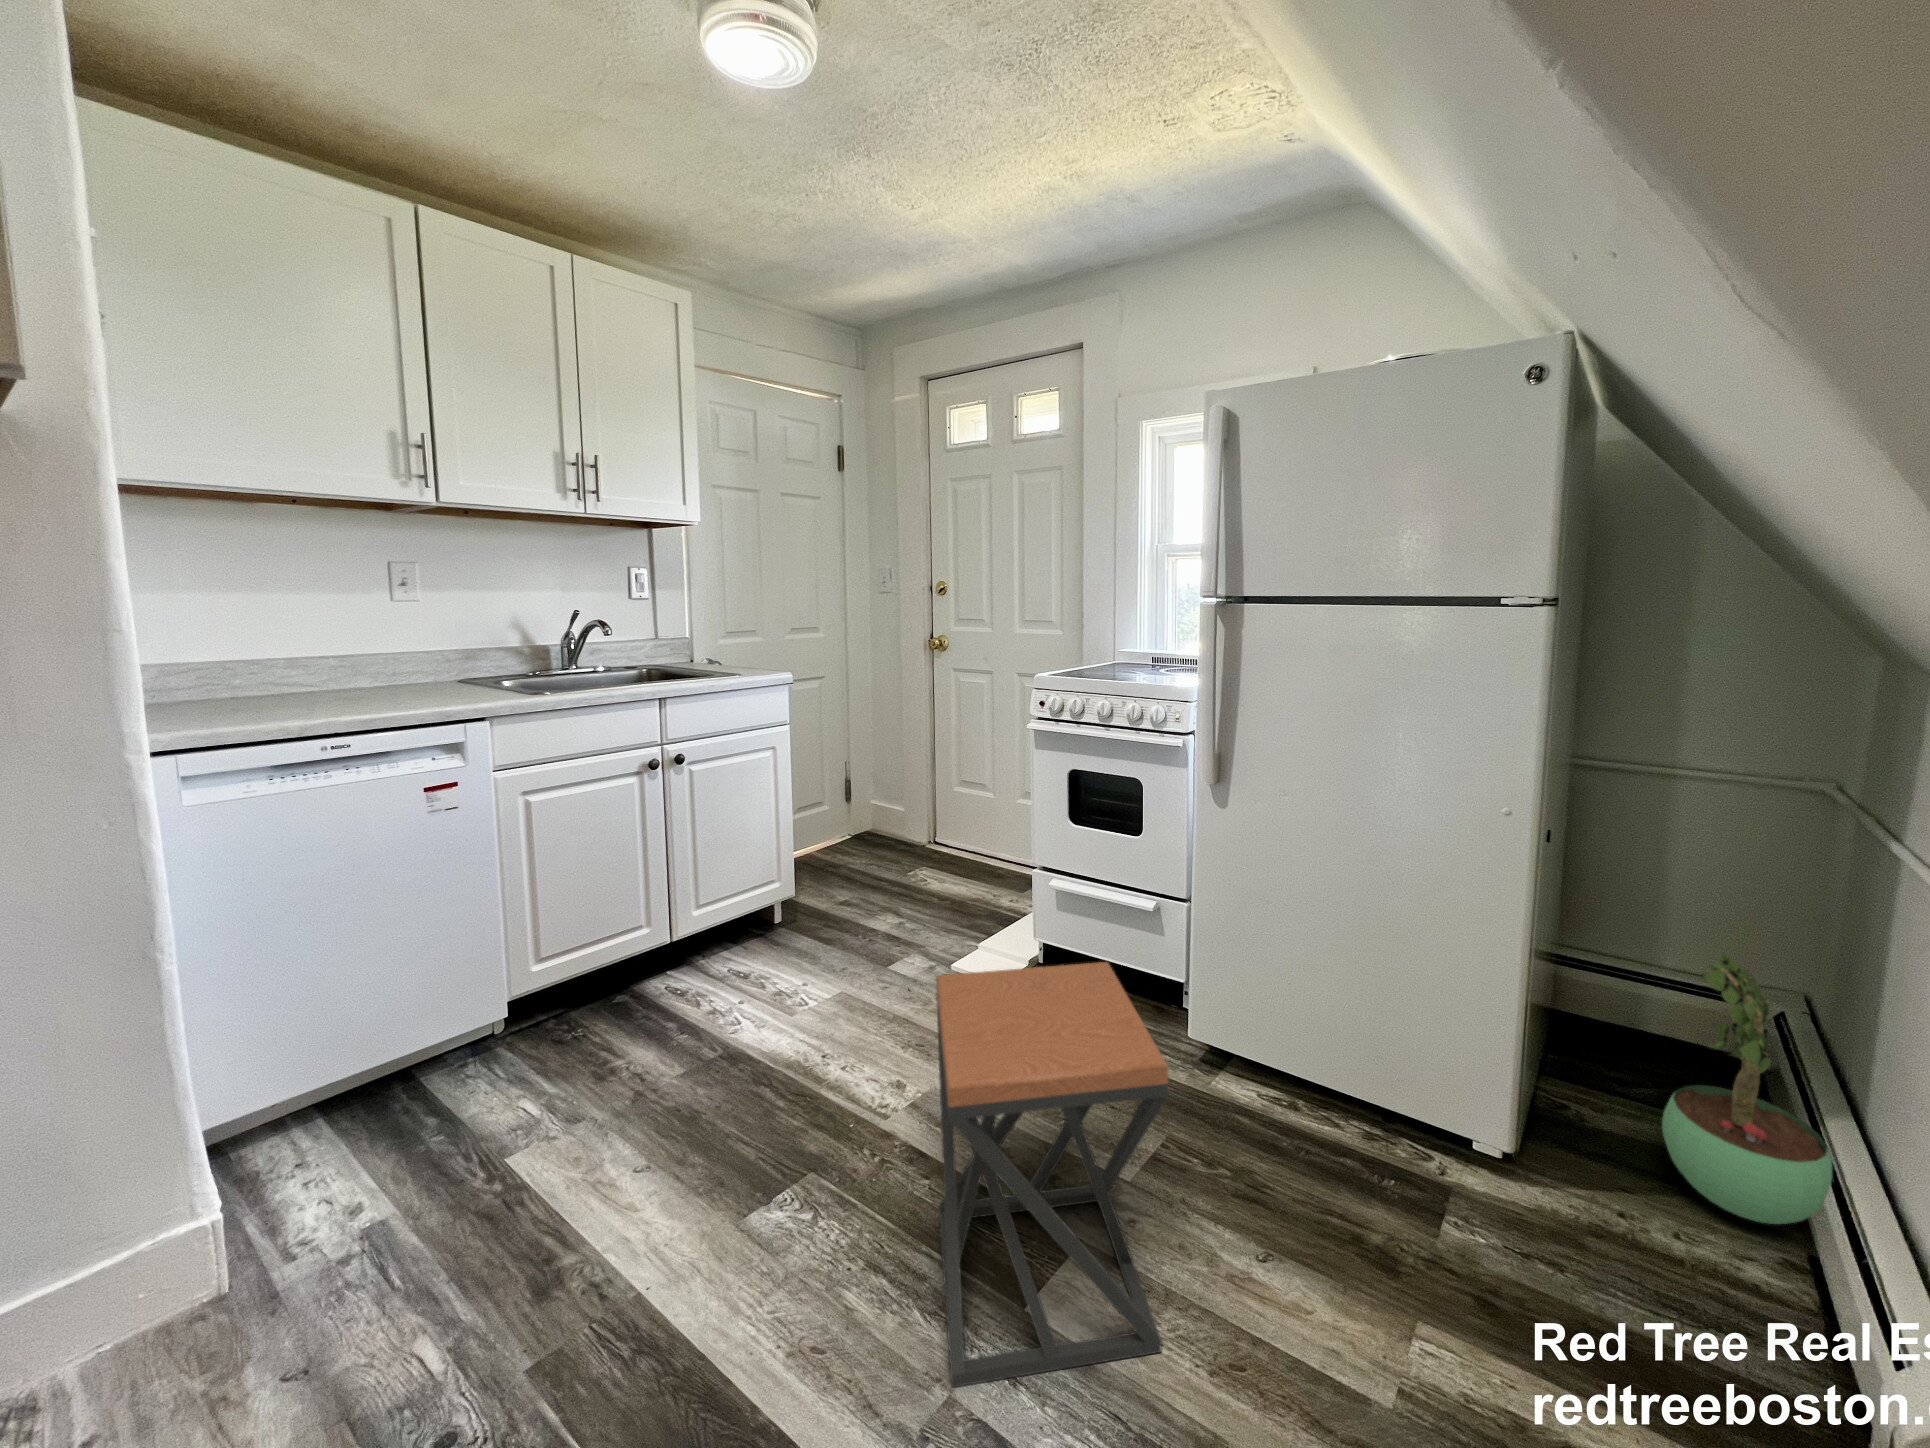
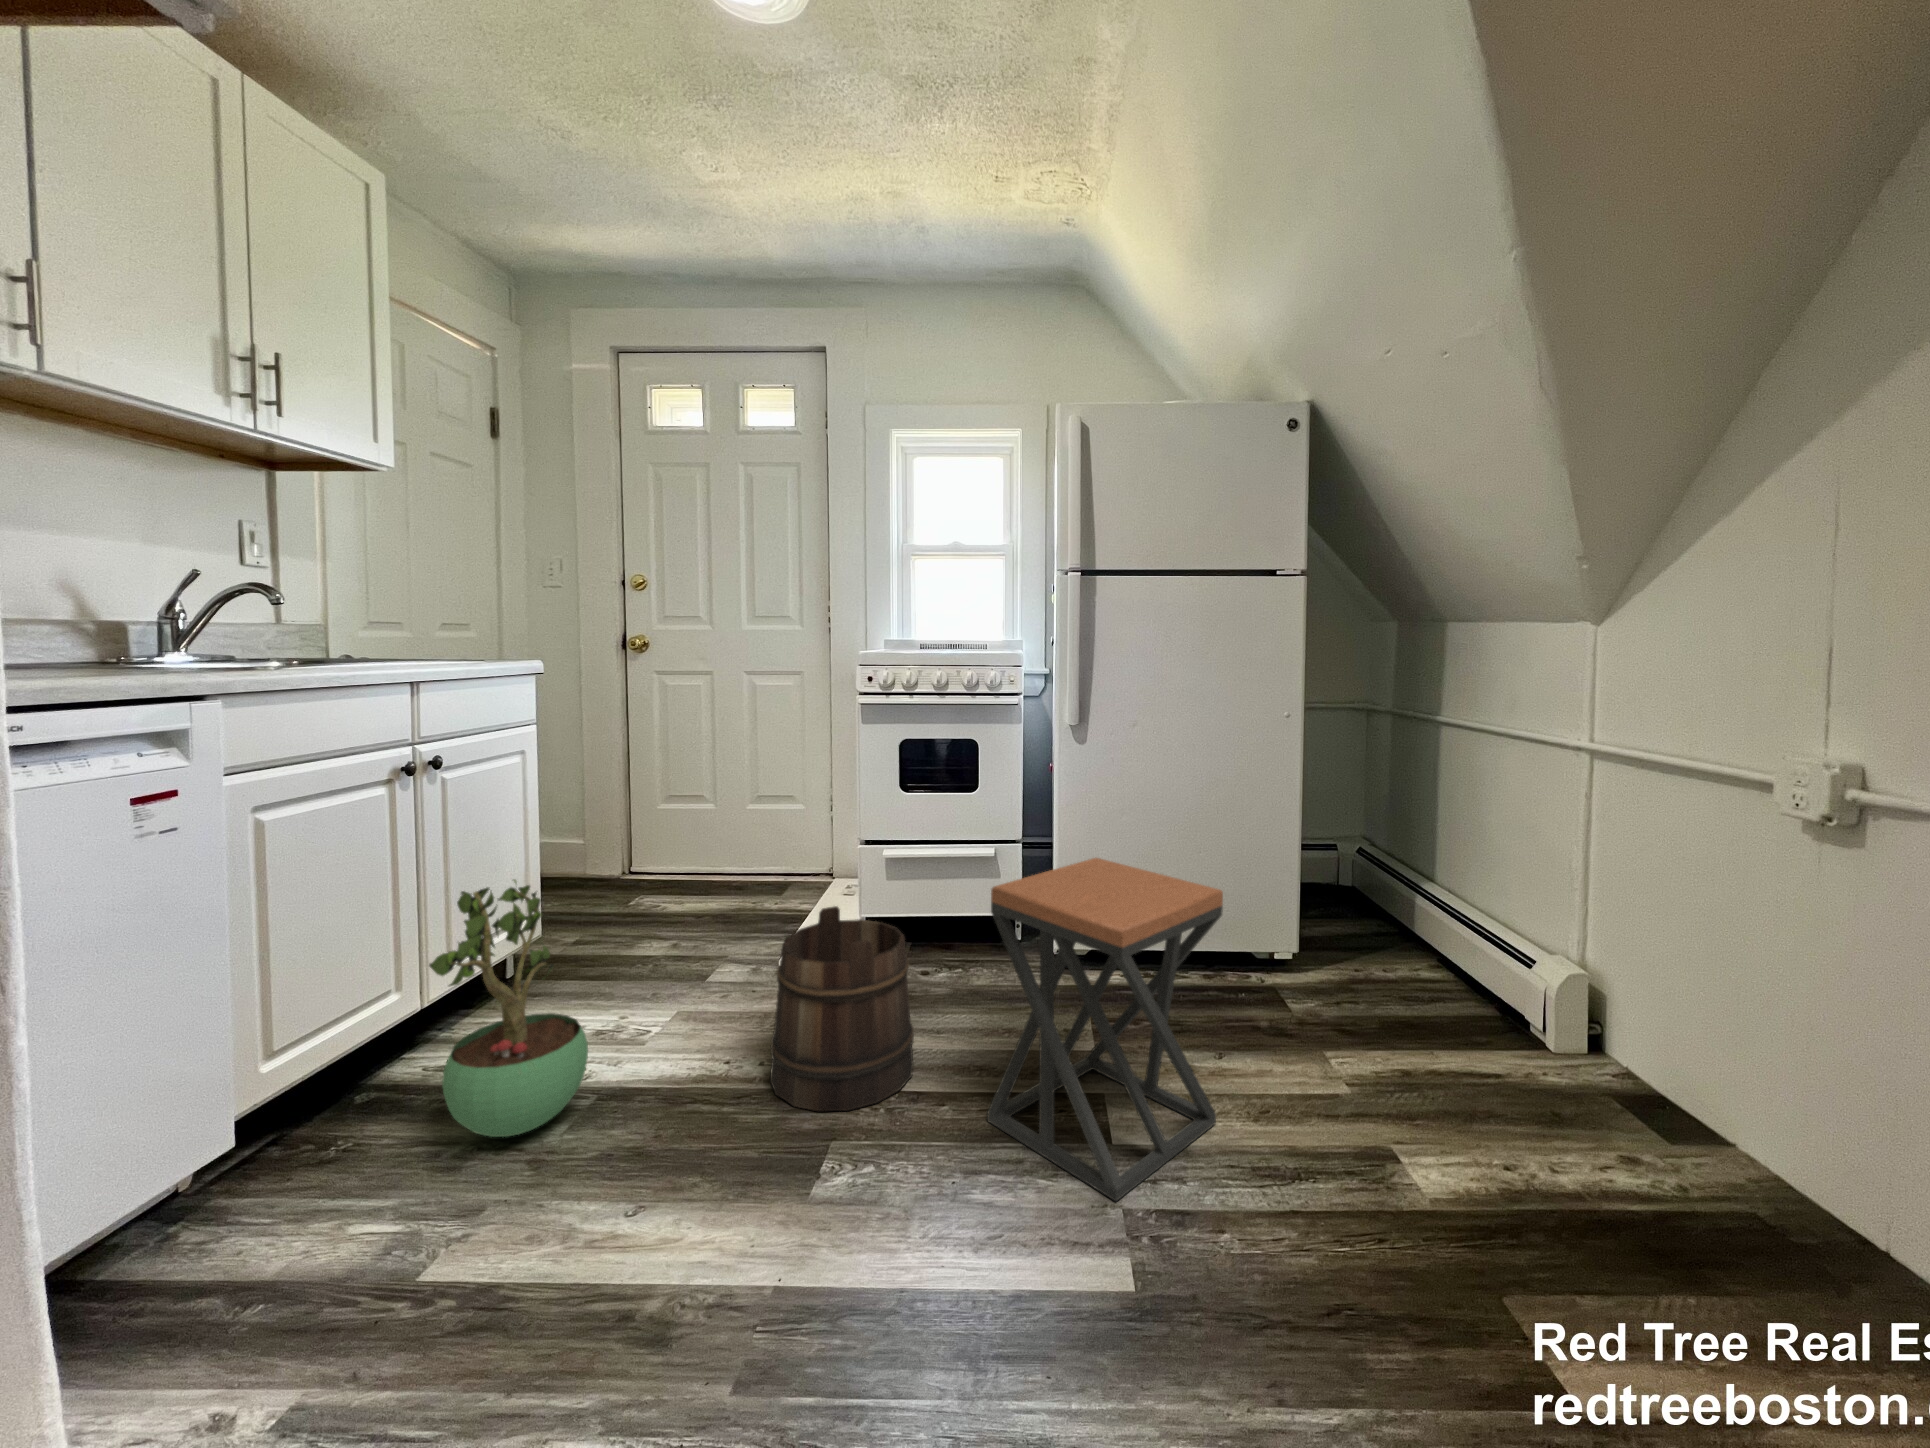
bucket: none [817,937,952,1145] -> present [770,906,914,1111]
potted plant: present [1662,955,1832,1224] -> present [429,880,588,1137]

